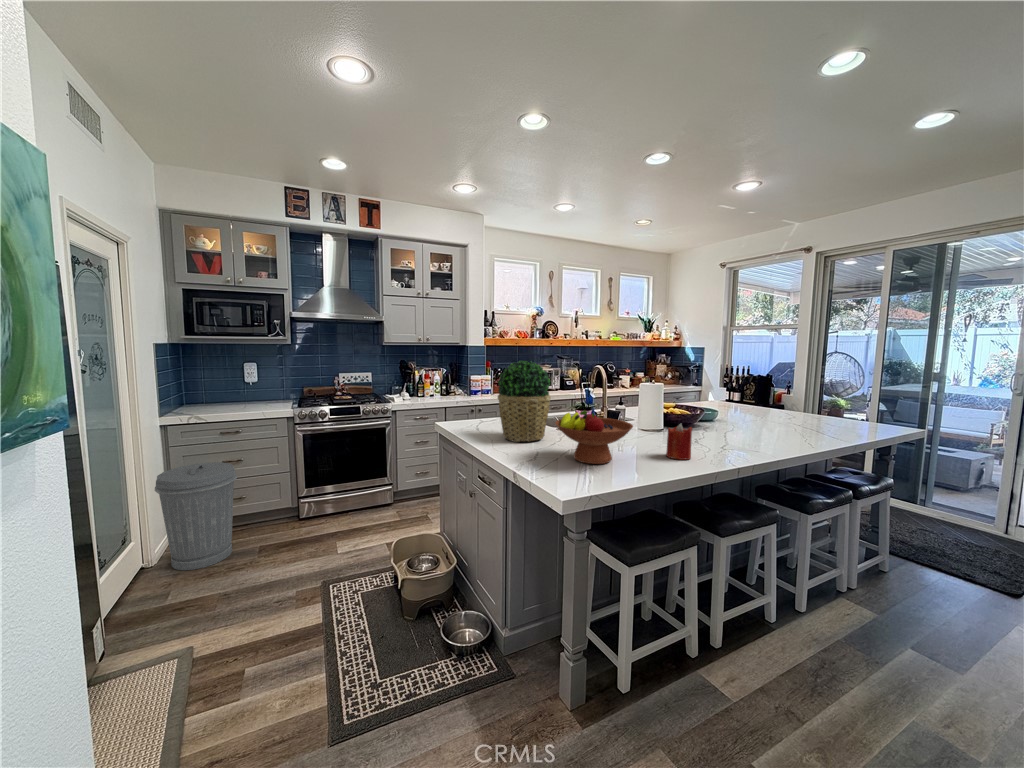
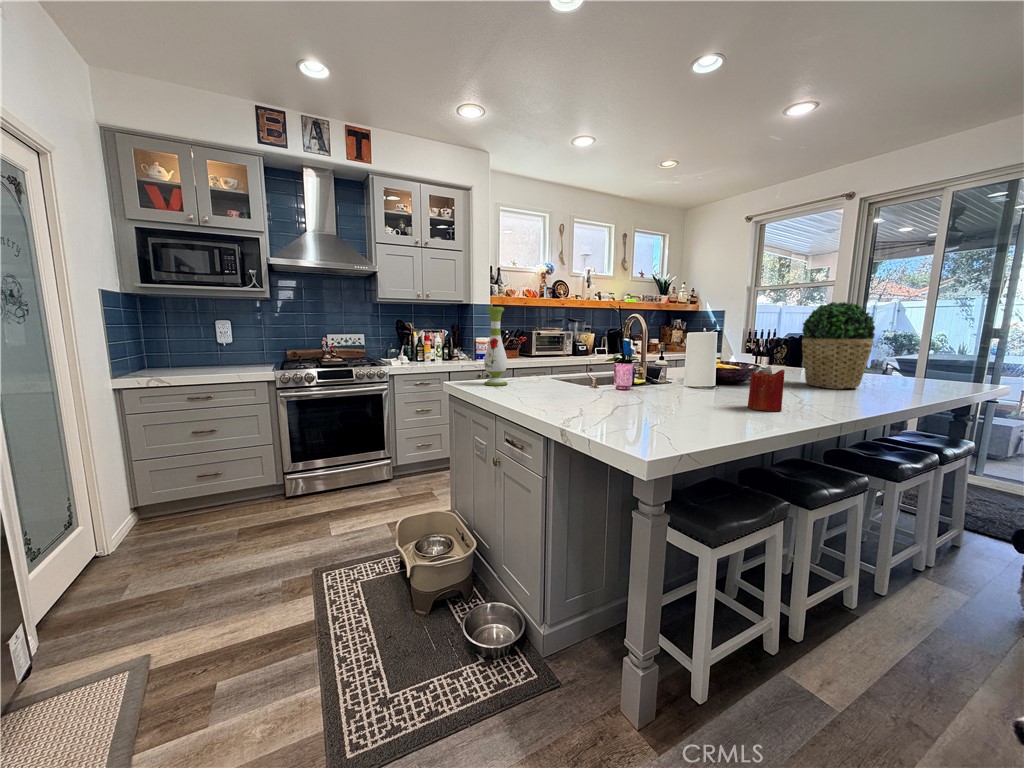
potted plant: present [498,361,551,442] -> present [802,302,875,389]
vase: none [466,366,485,431] -> present [484,307,508,386]
fruit bowl: present [555,410,633,464] -> none [611,348,718,416]
trash can: present [155,462,237,570] -> none [106,432,210,558]

